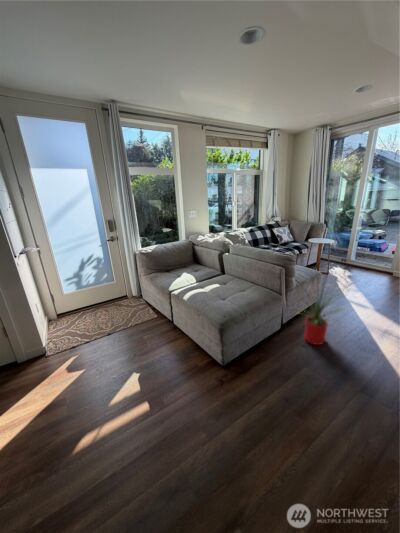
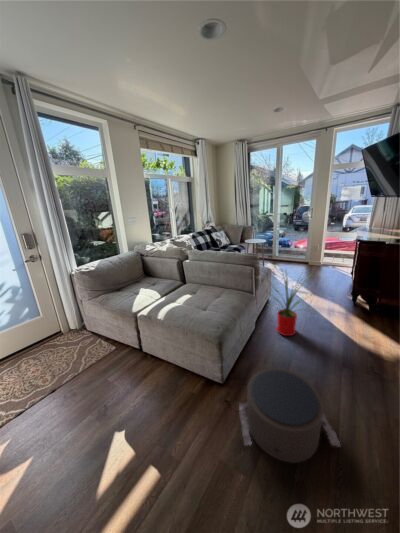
pouf: none [215,362,304,450] -> present [239,368,340,463]

